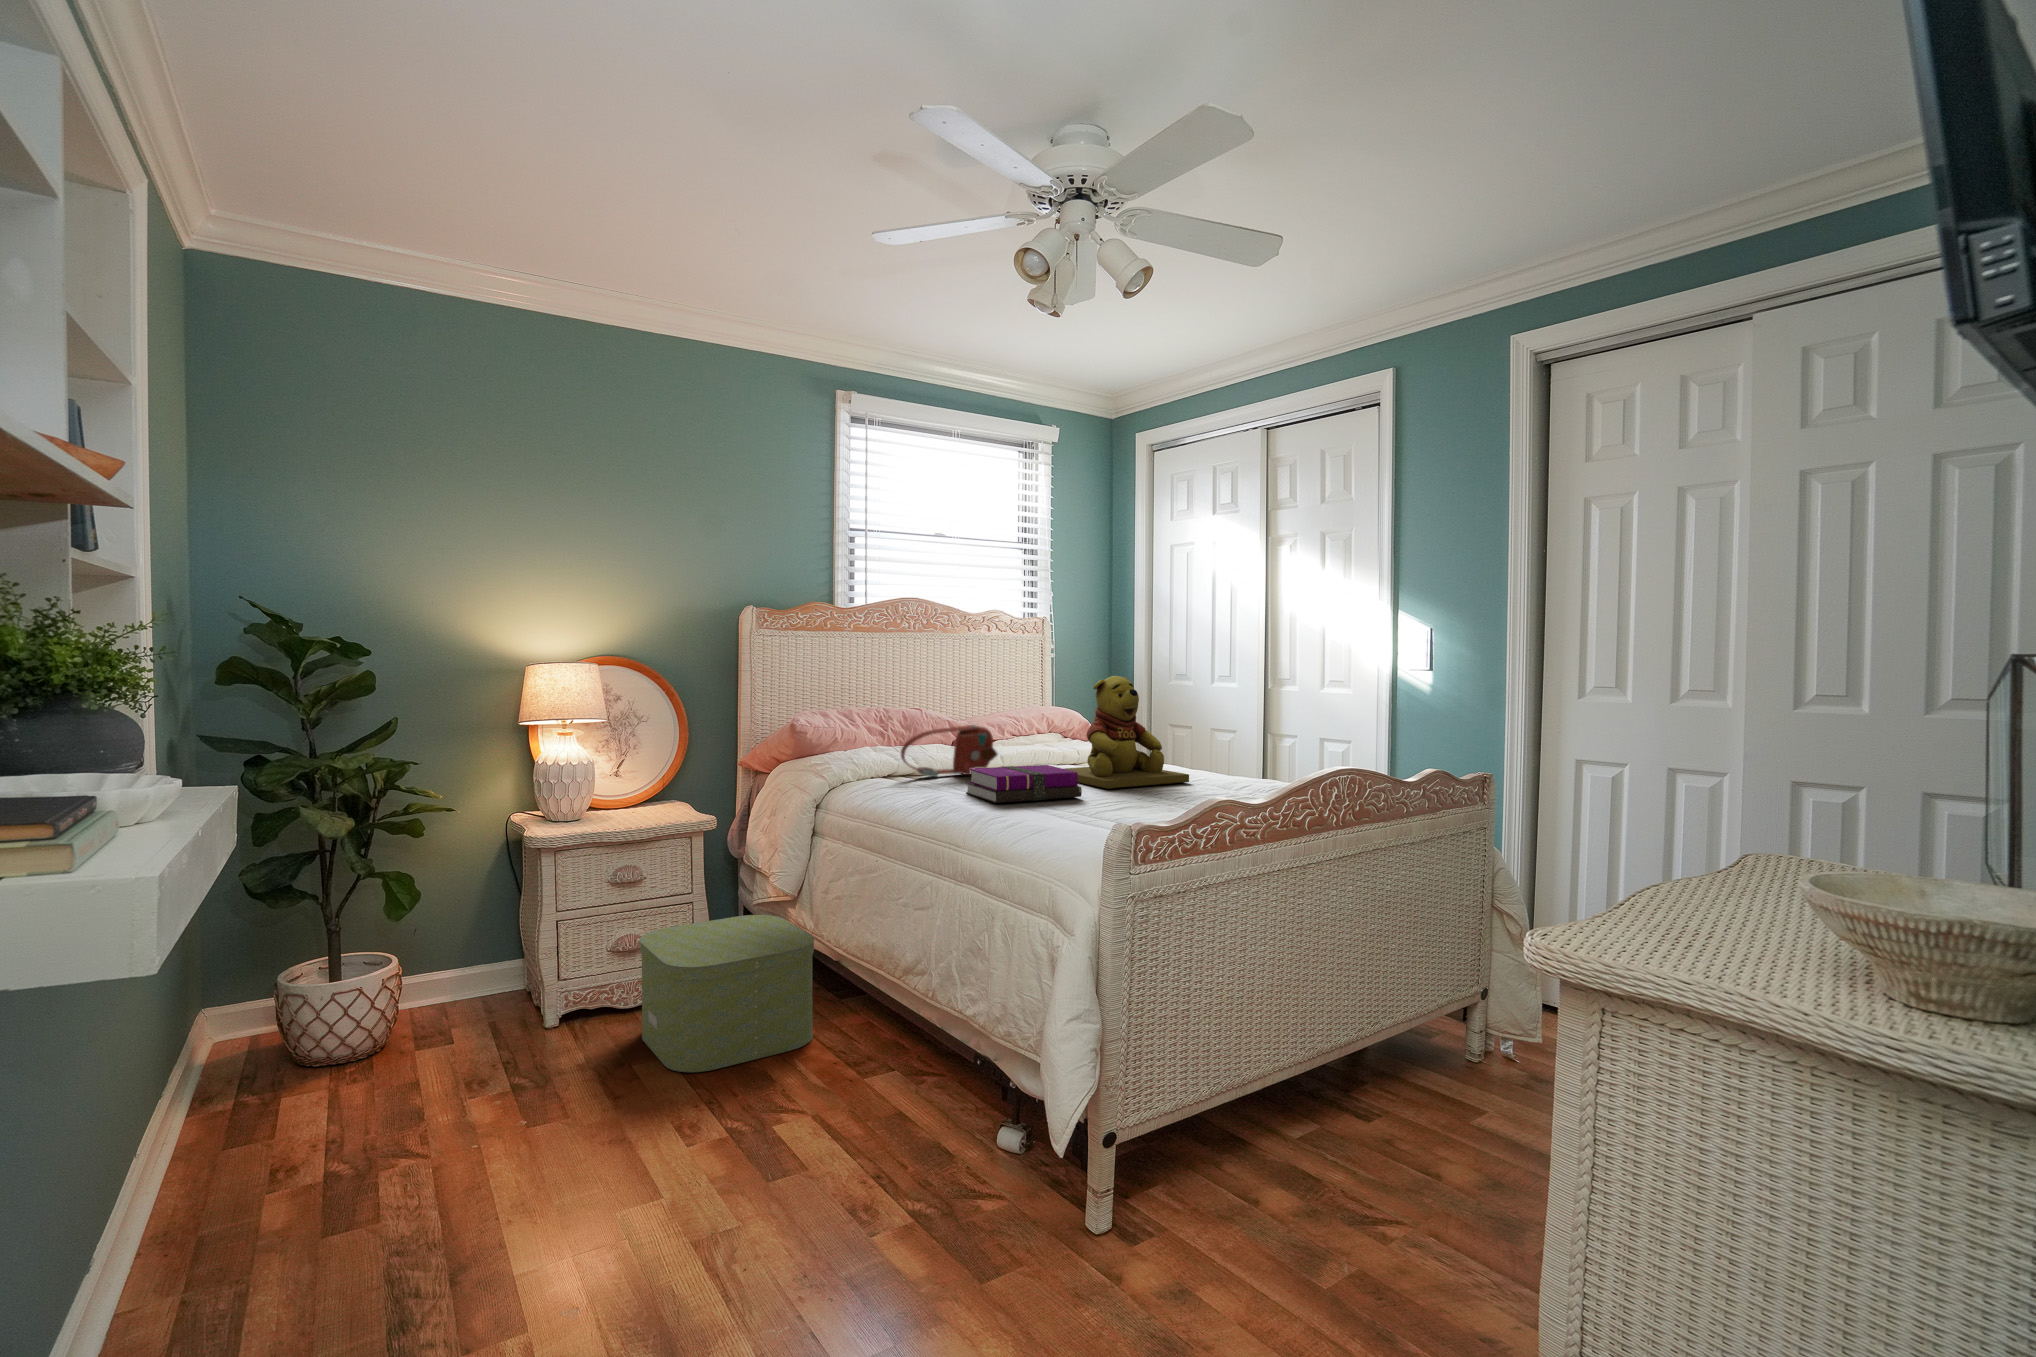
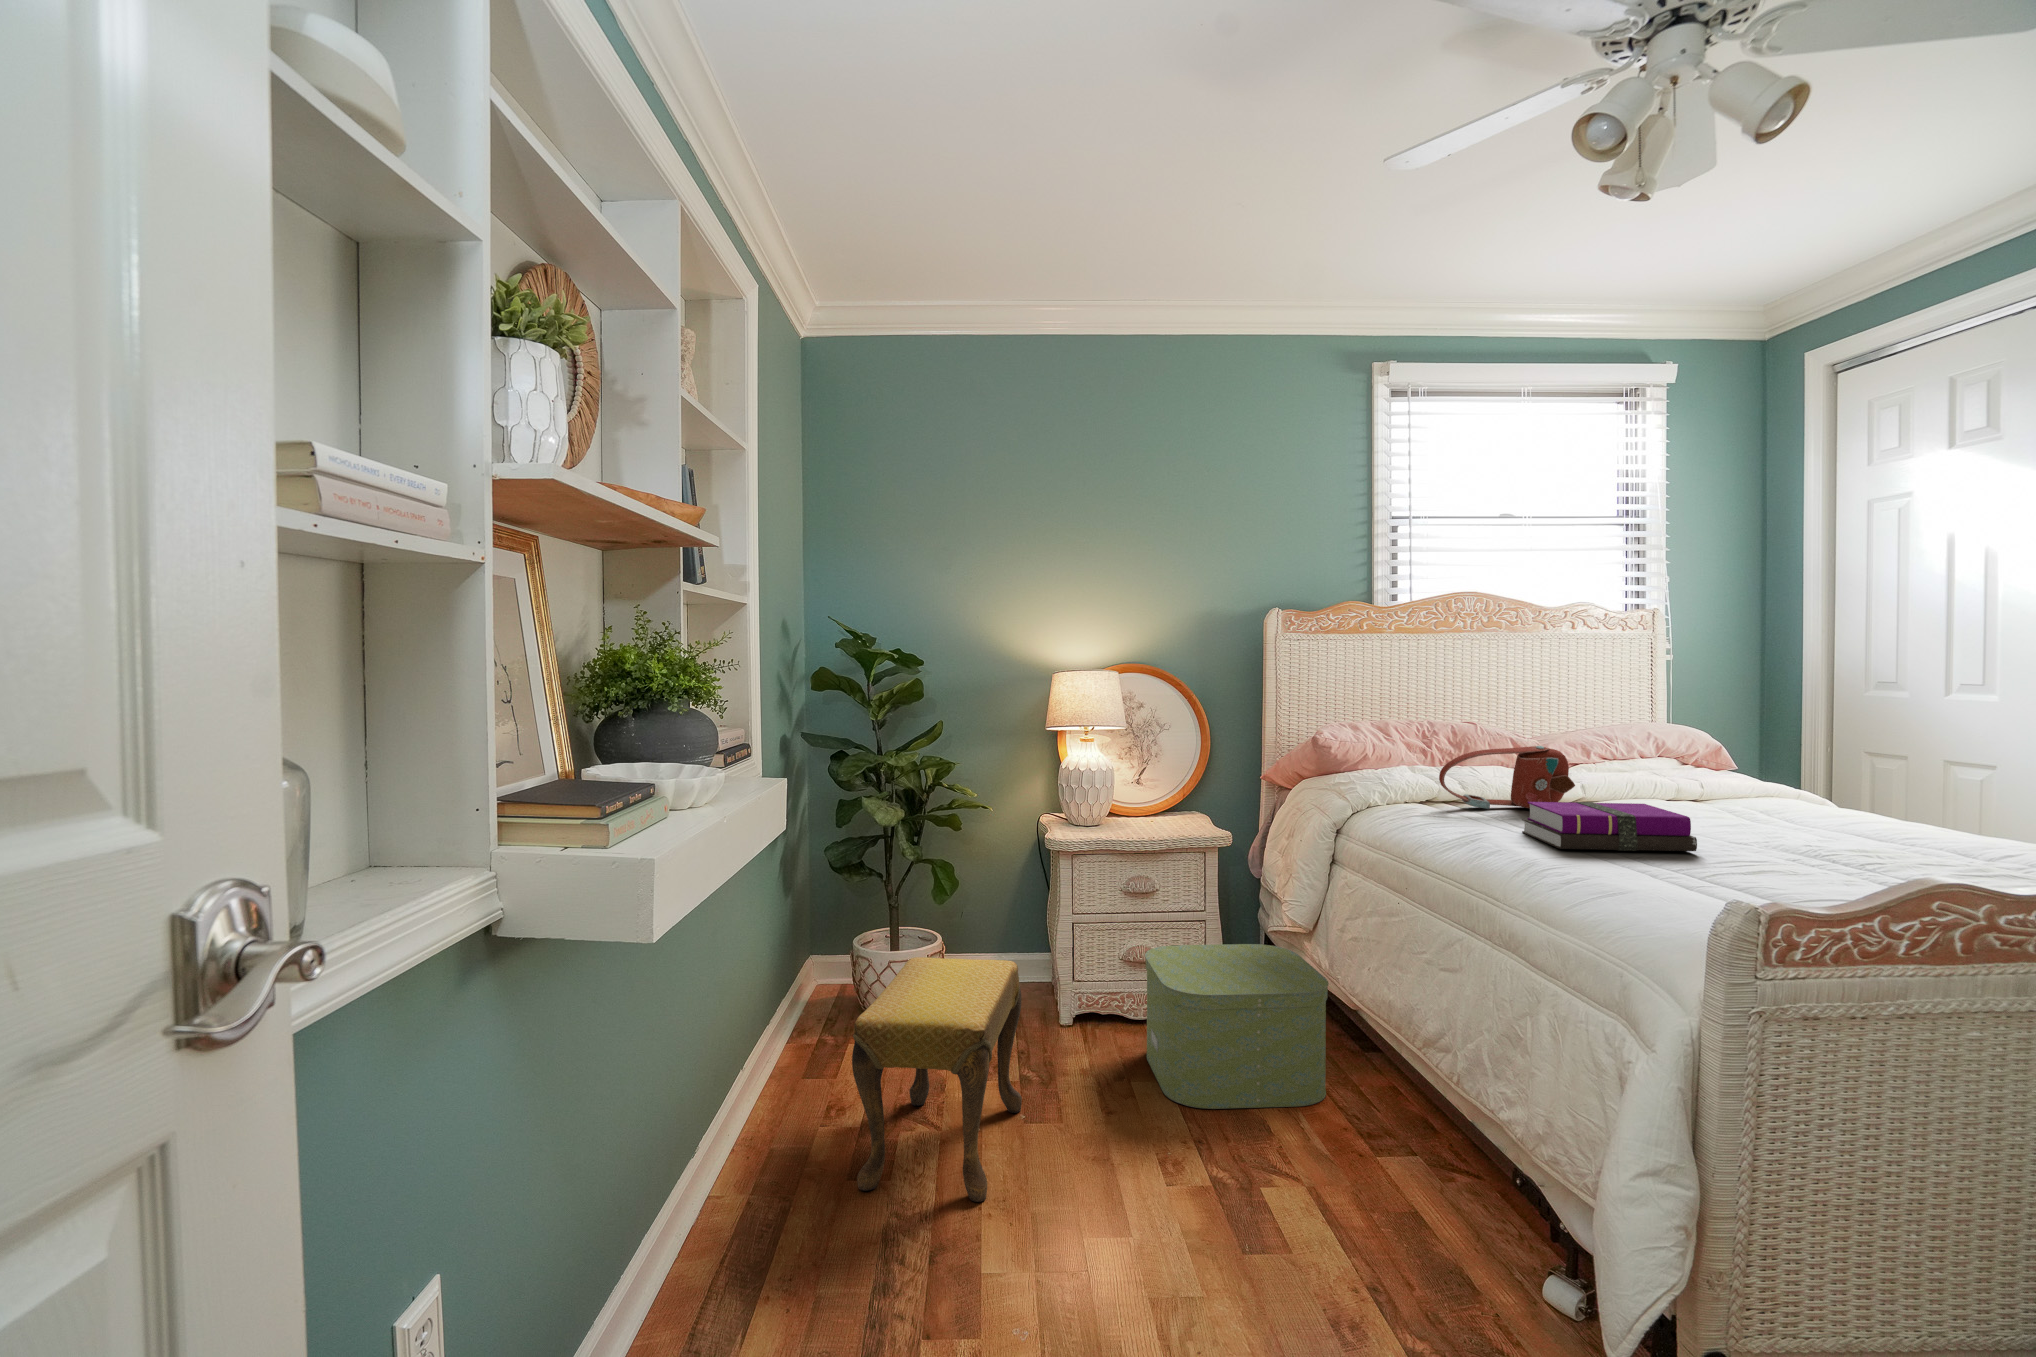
teddy bear: present [1065,676,1189,789] -> none [1656,686,1895,844]
footstool: none [323,965,517,1239] -> present [852,957,1022,1202]

